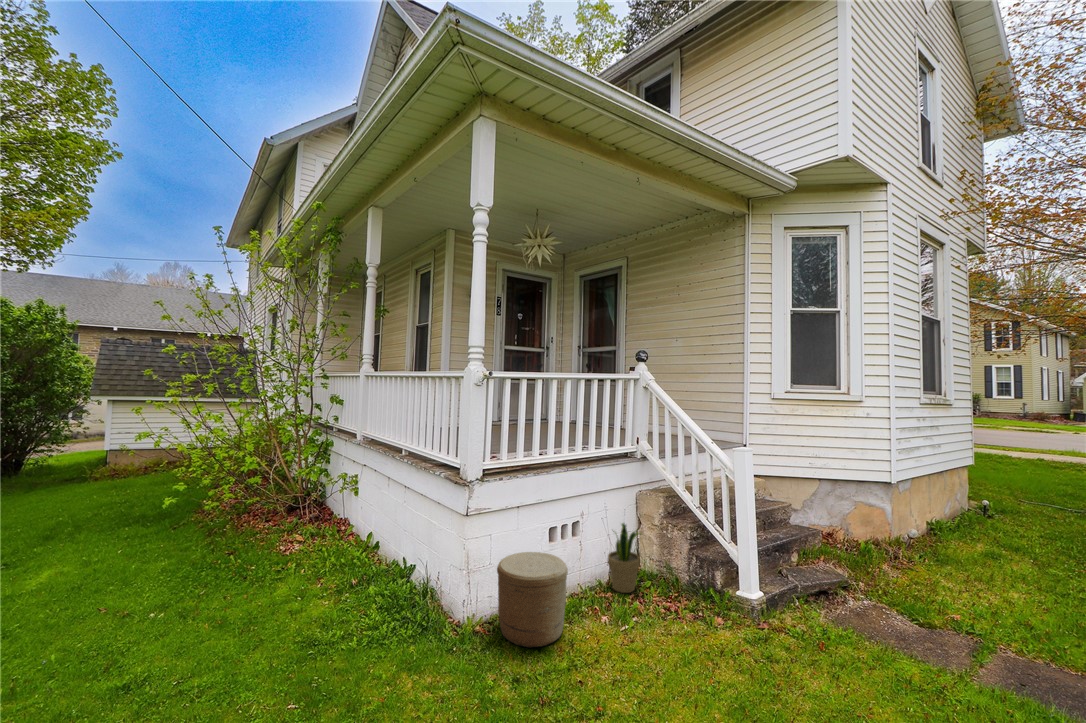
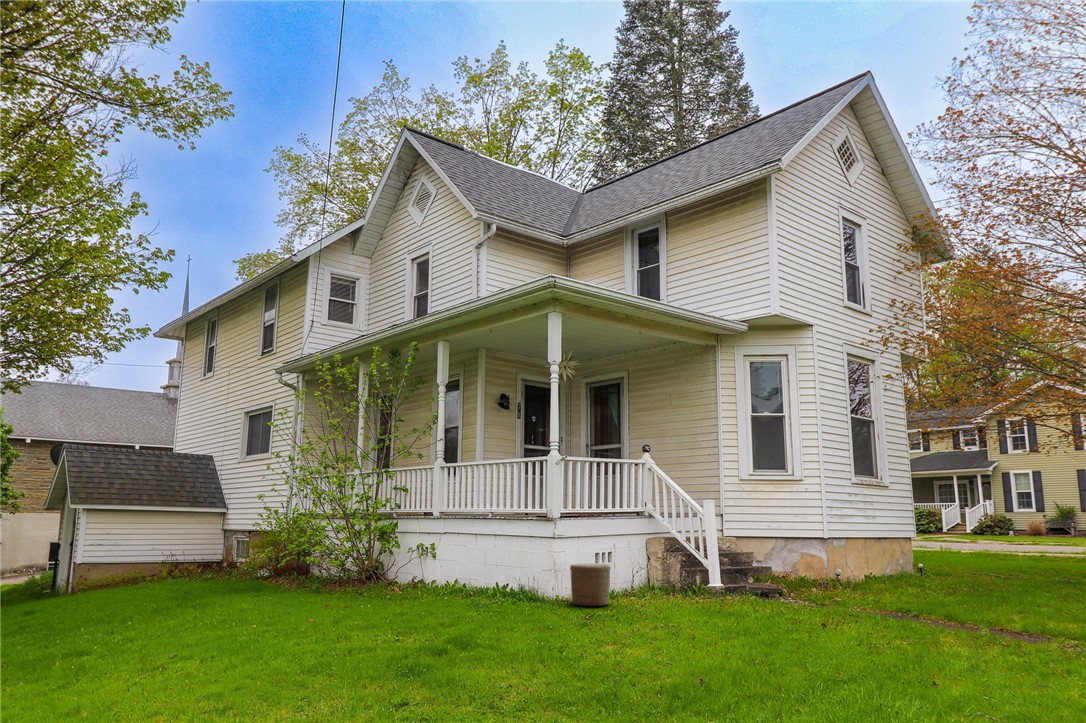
potted plant: present [608,523,640,593] -> none [630,553,652,597]

